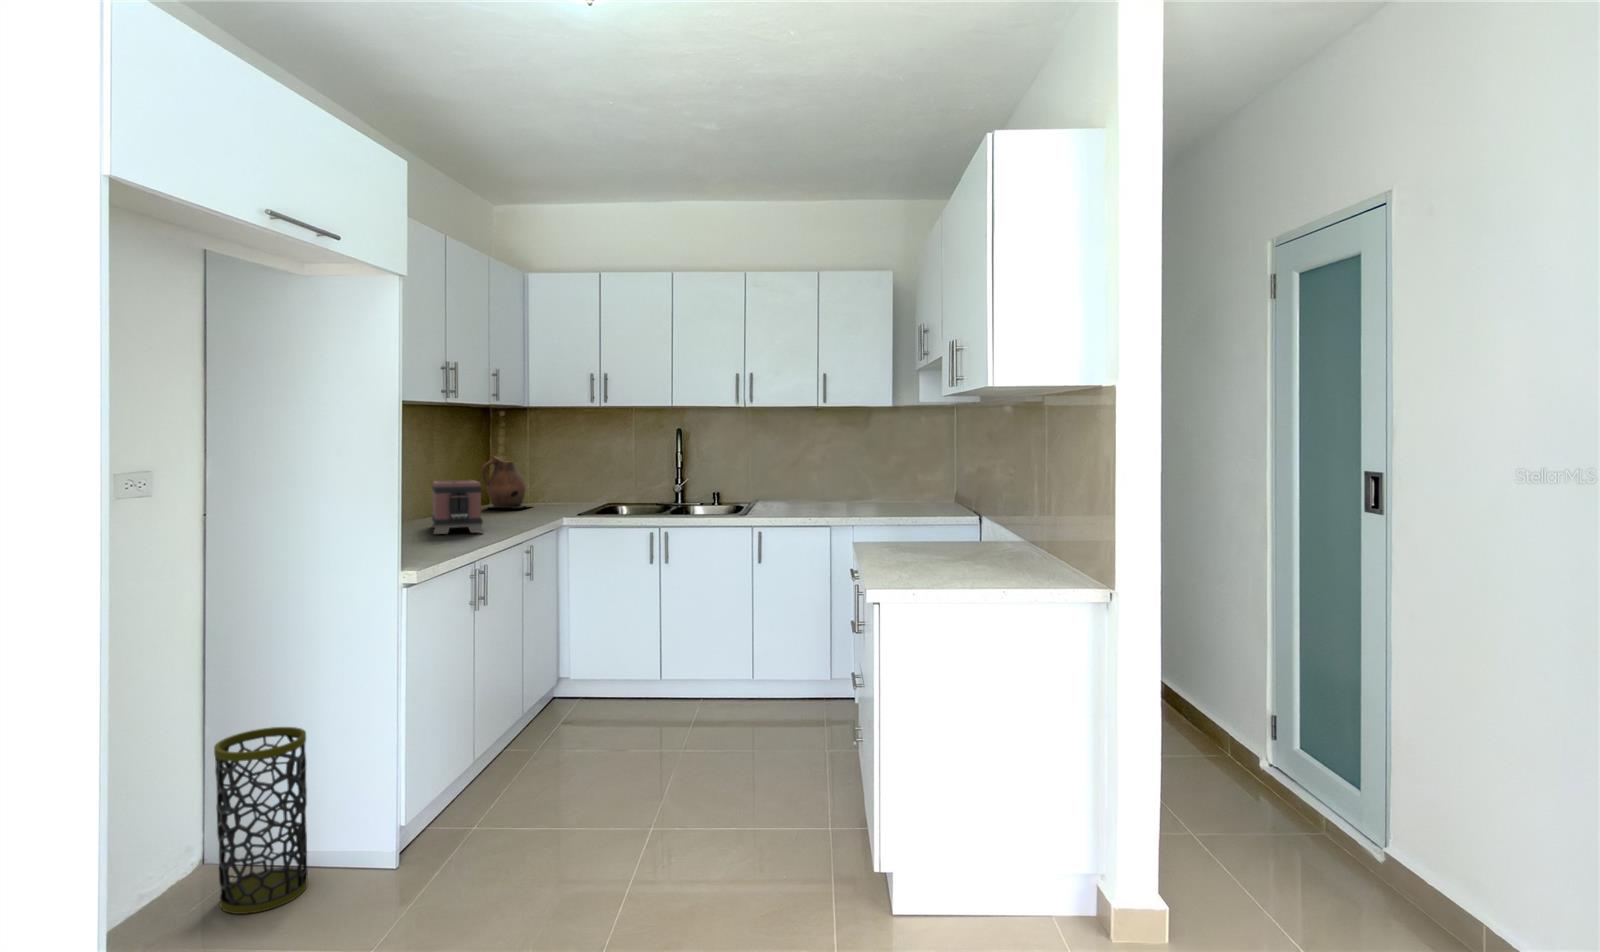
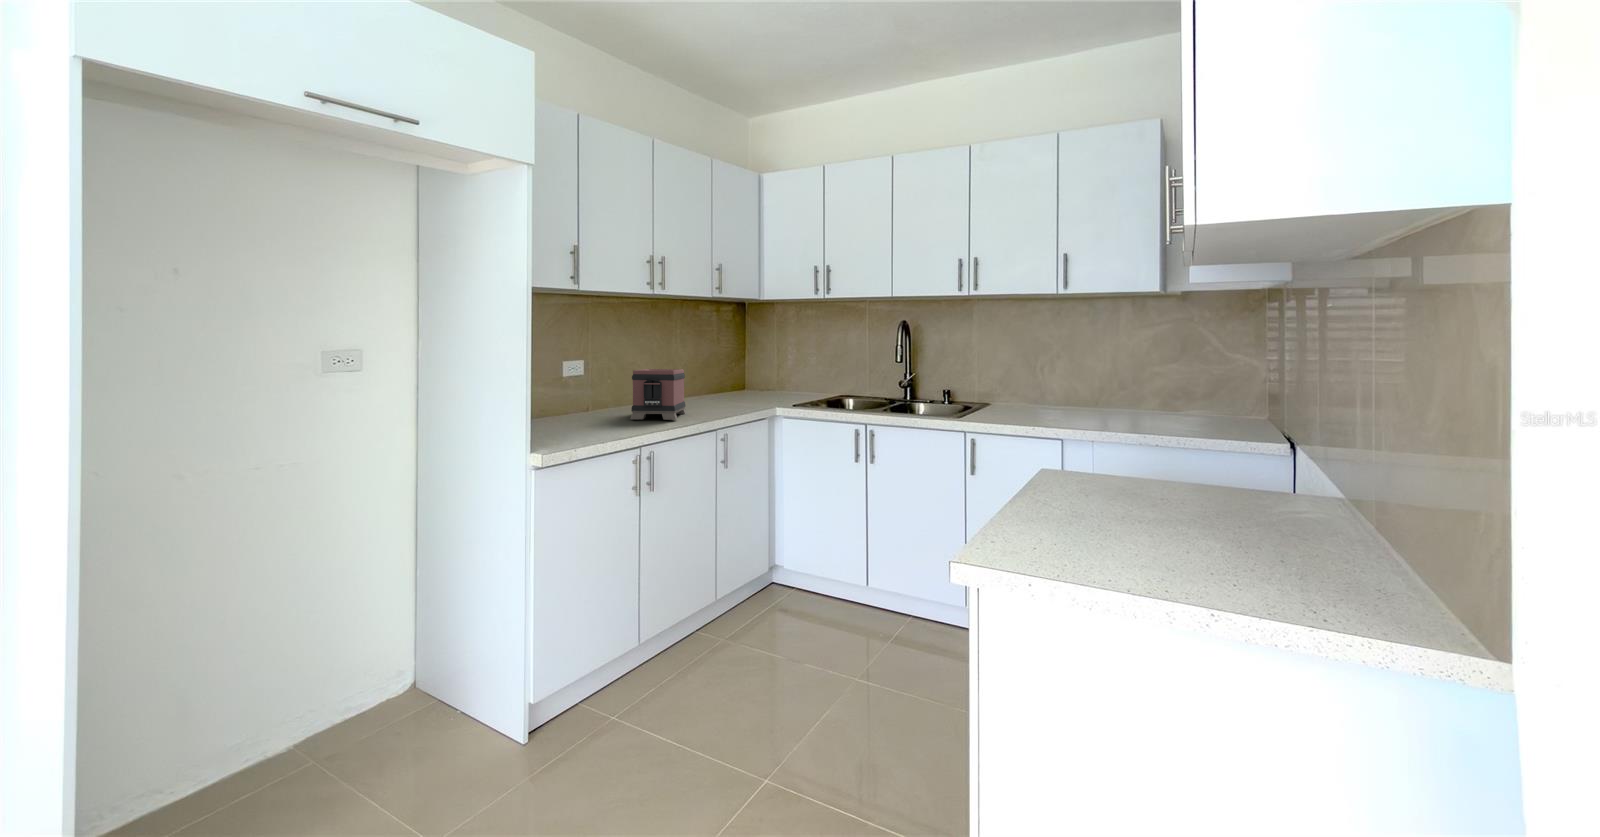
ceramic pitcher: present [481,456,527,508] -> none [720,348,768,400]
trash can: present [214,727,308,914] -> none [360,591,446,762]

